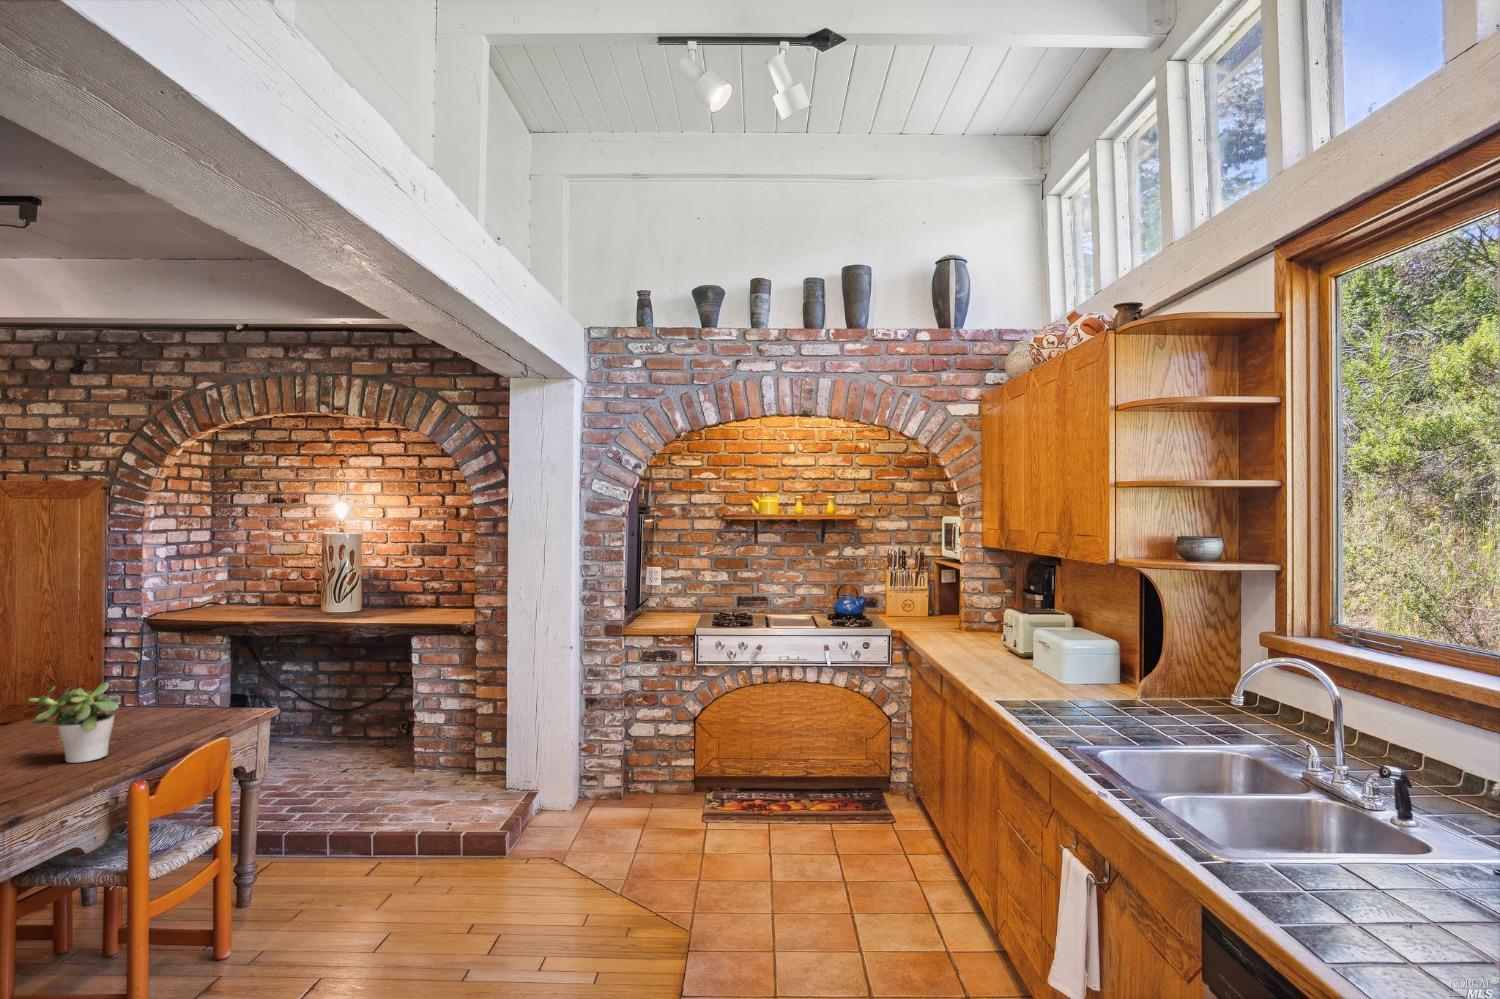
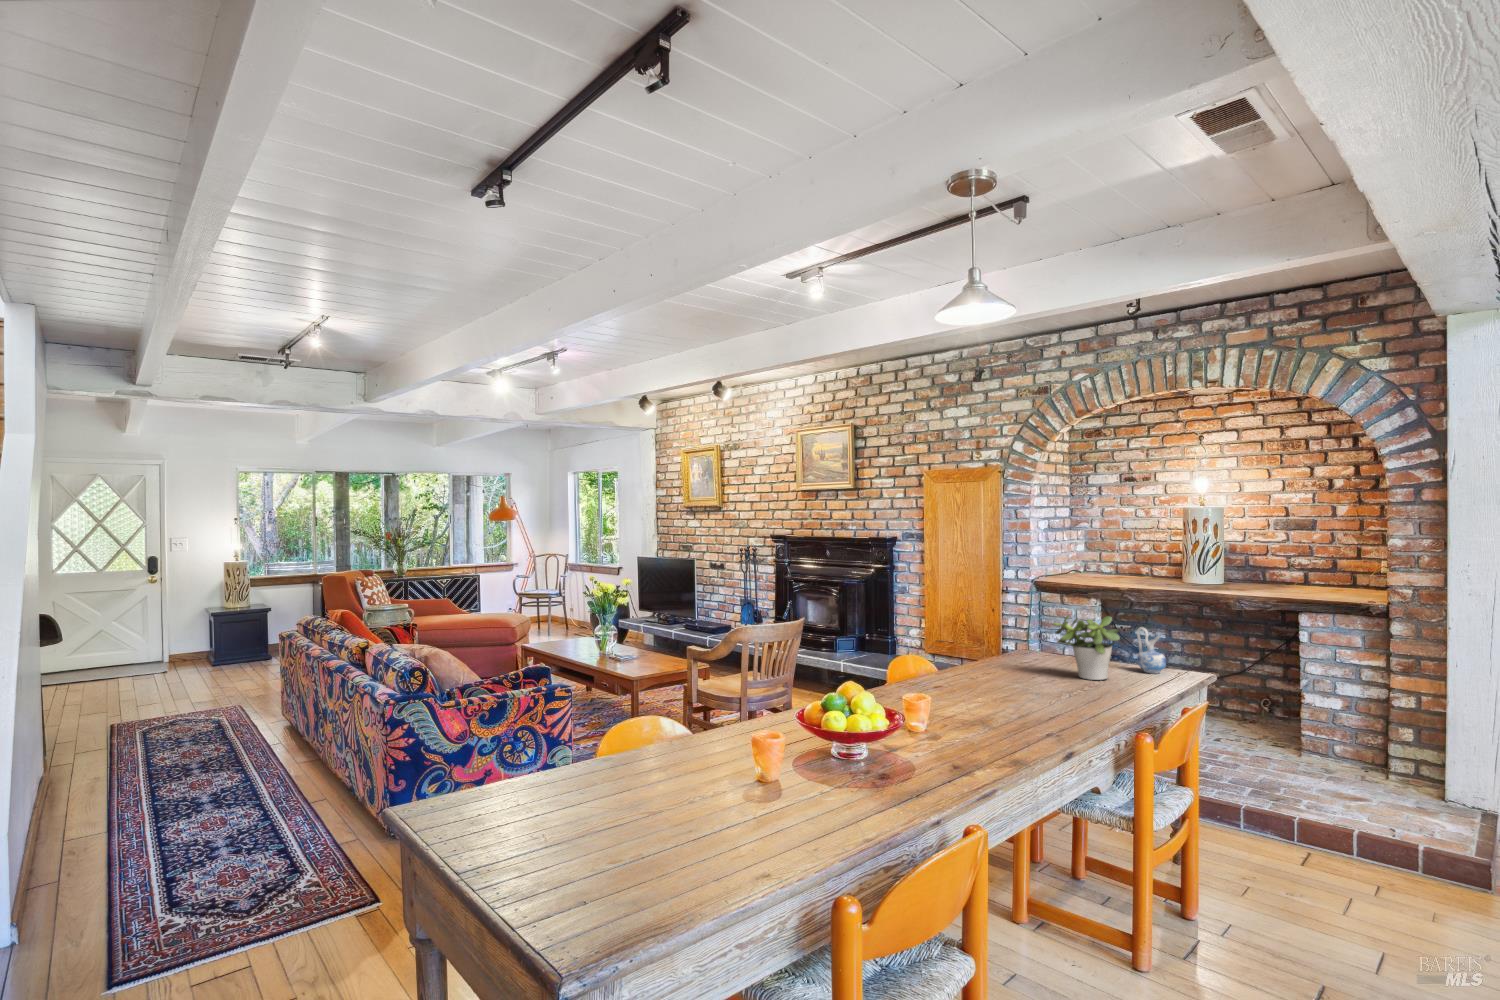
ceramic pitcher: none [167,685,203,736] -> present [1137,628,1166,673]

